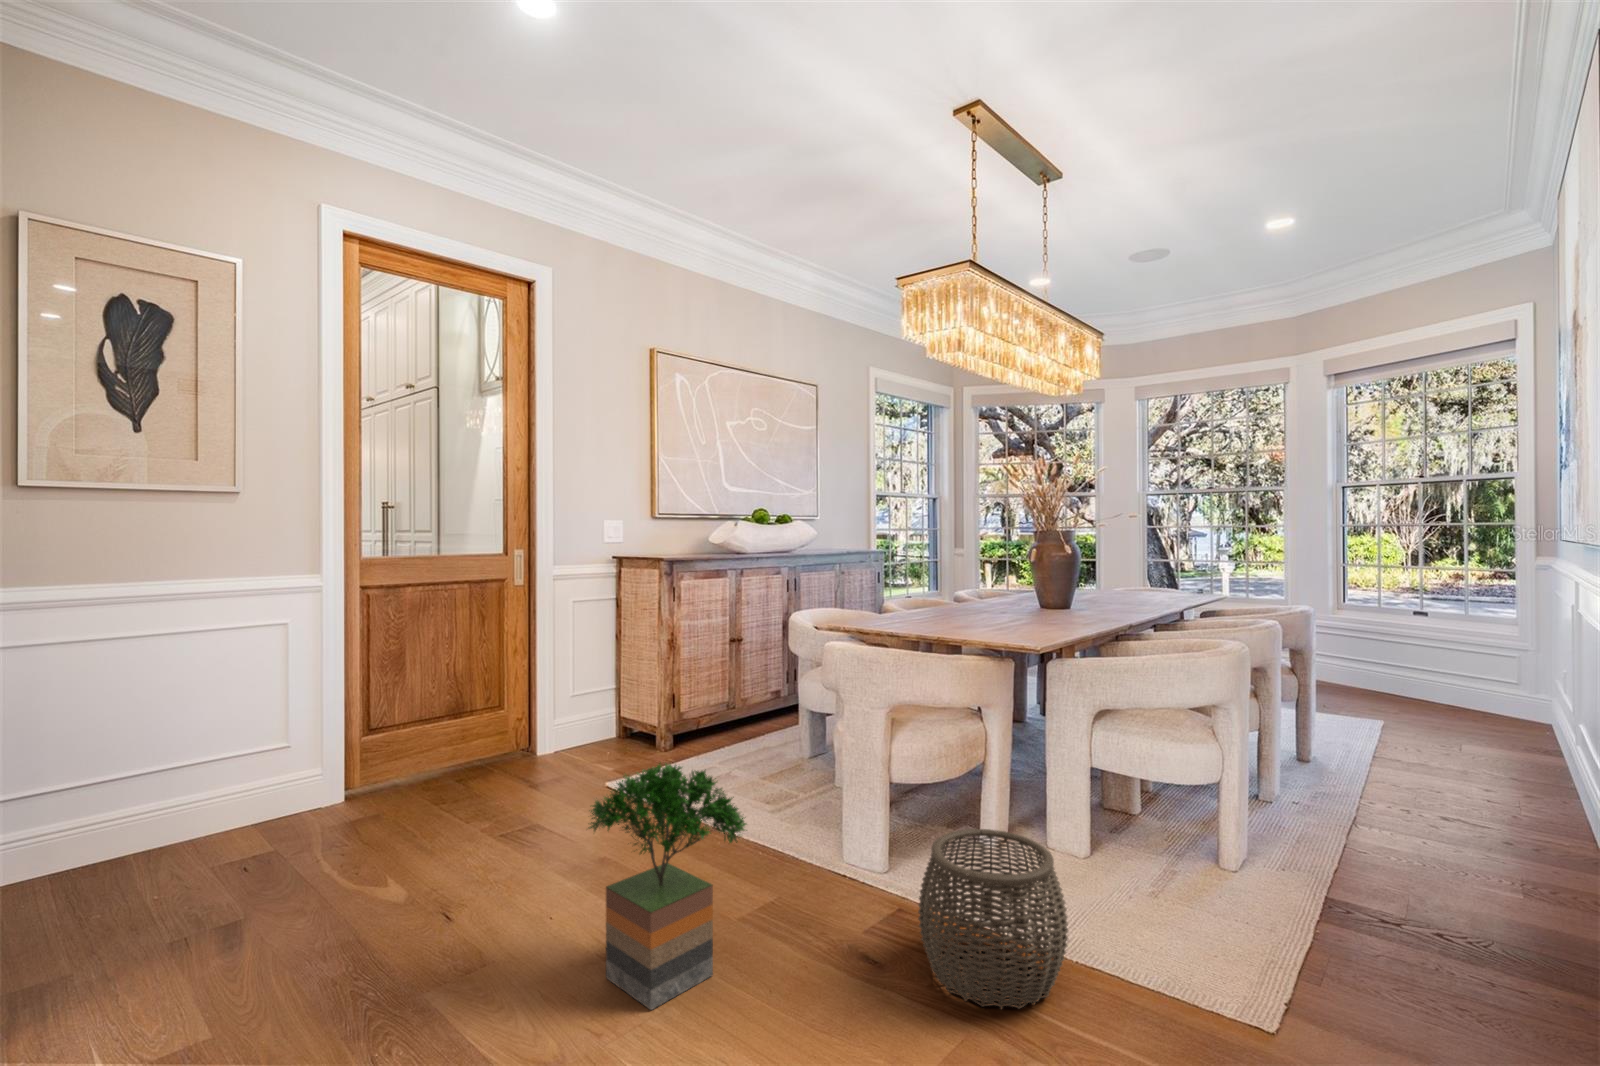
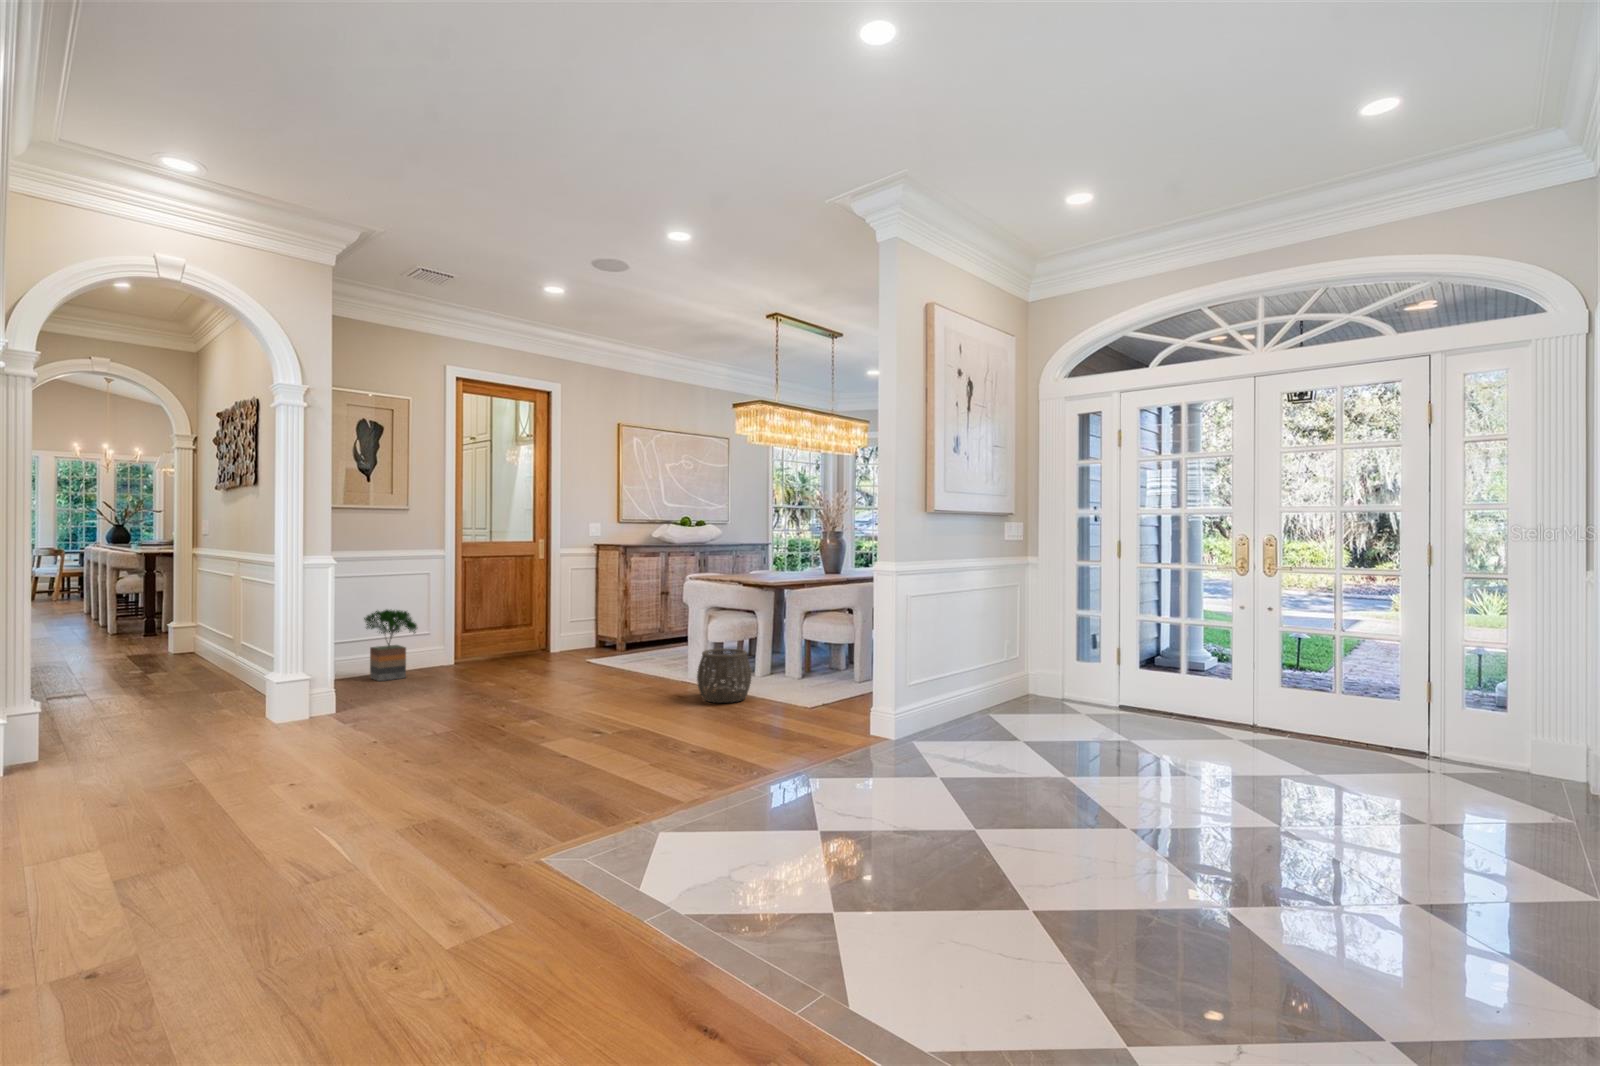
potted tree: present [588,764,747,1010] -> present [364,610,417,681]

